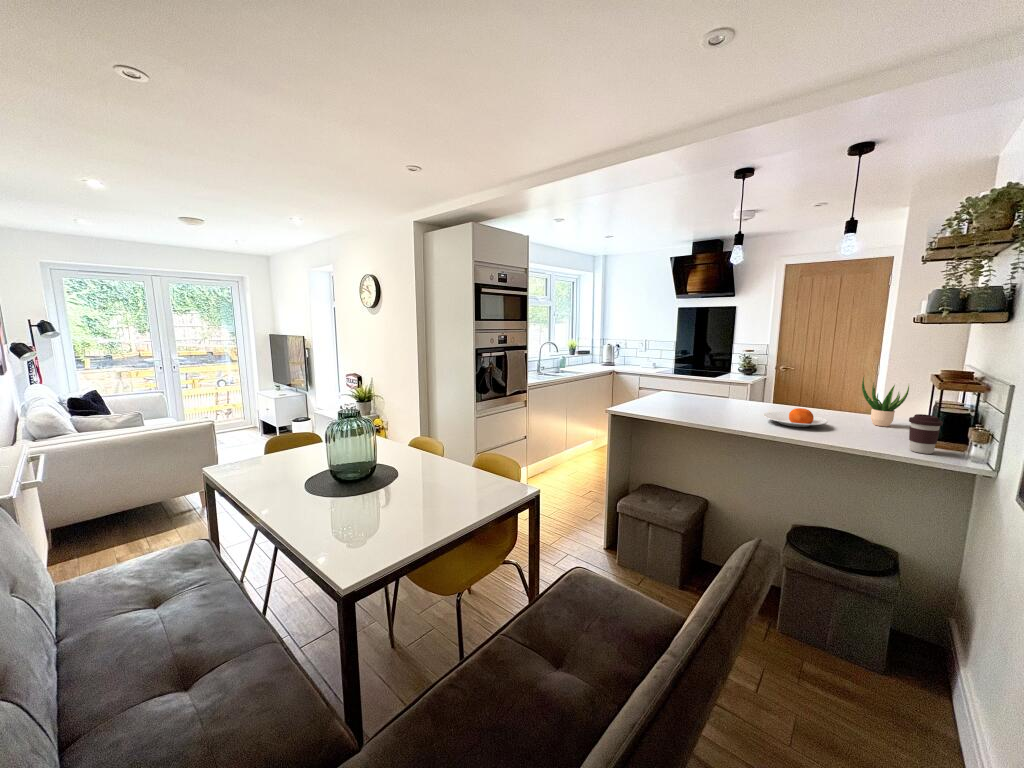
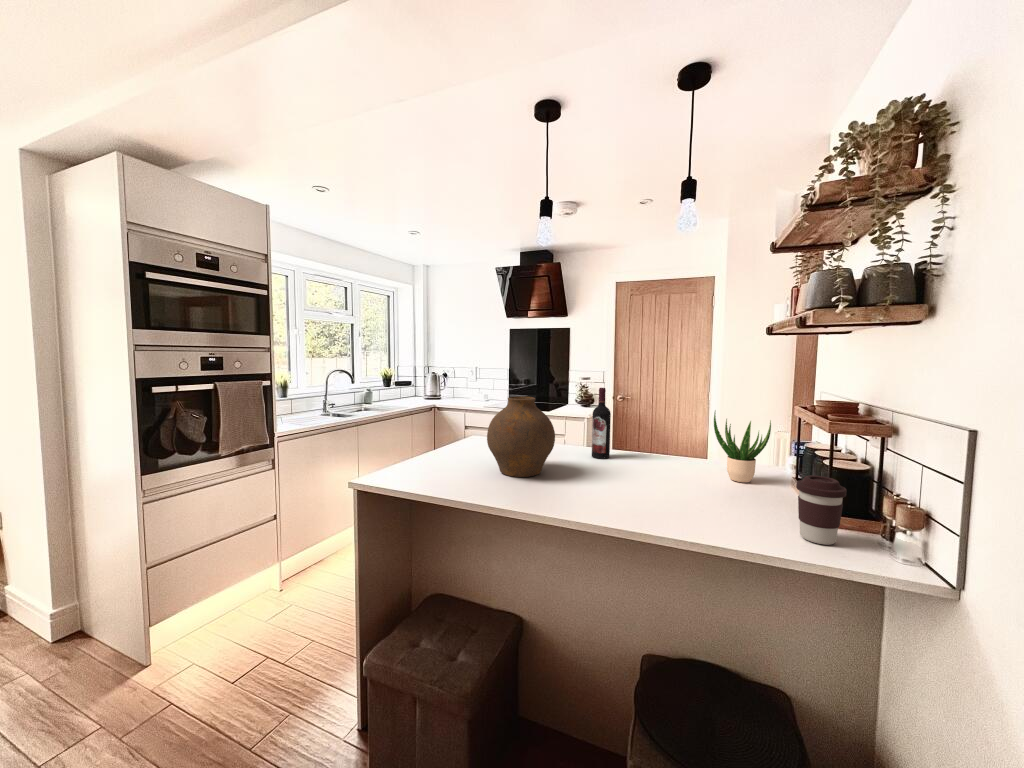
wine bottle: none [762,359,779,409] -> present [592,388,611,459]
vase: none [690,364,738,415] -> present [487,396,555,477]
plate: present [763,408,828,427] -> none [589,463,677,494]

